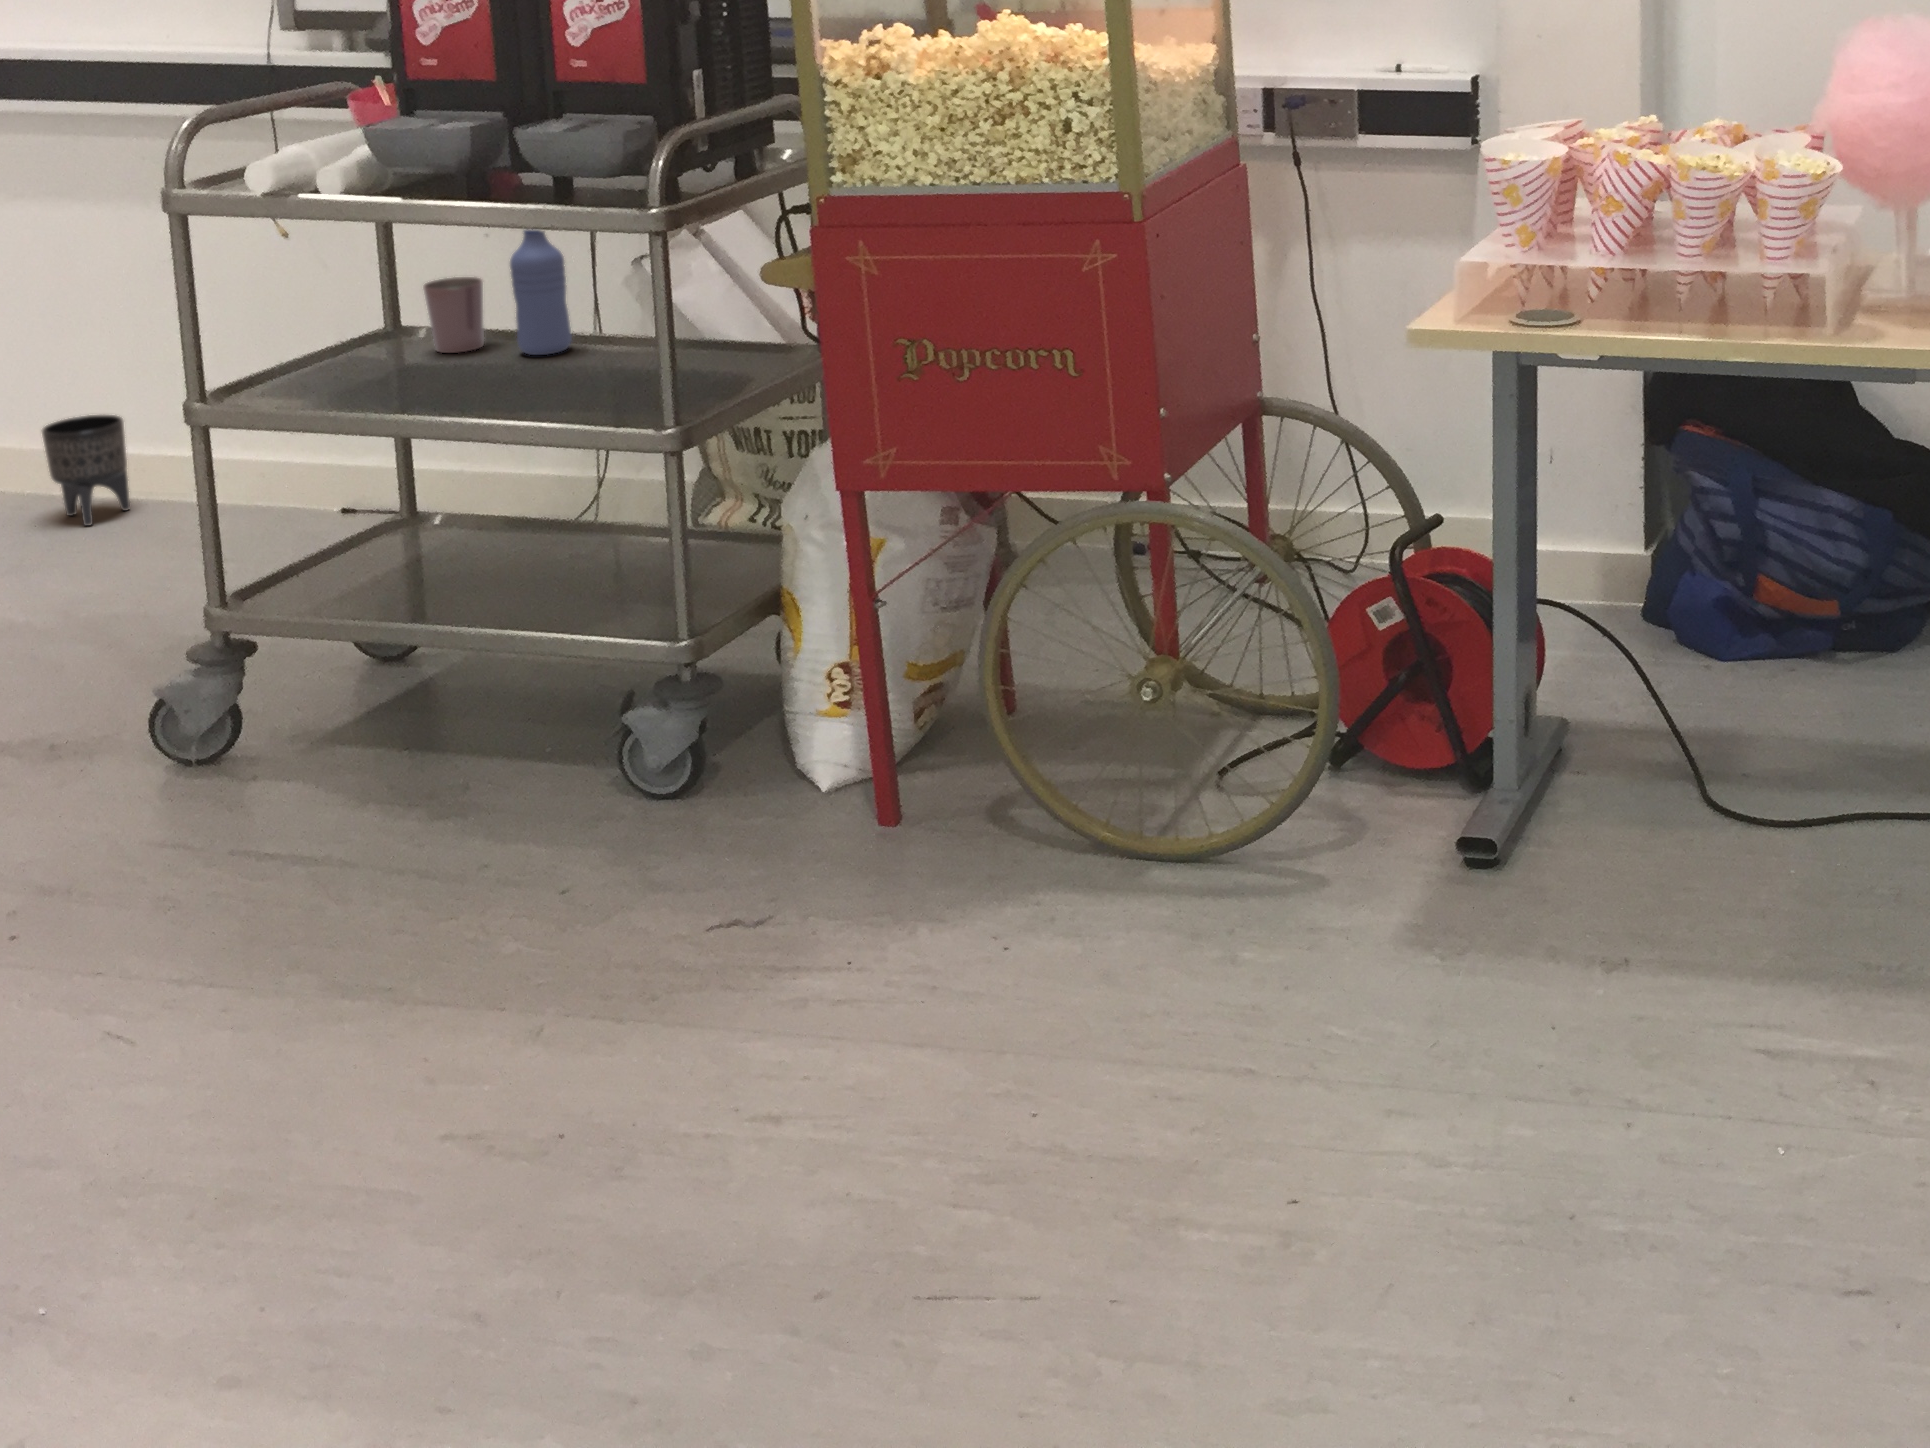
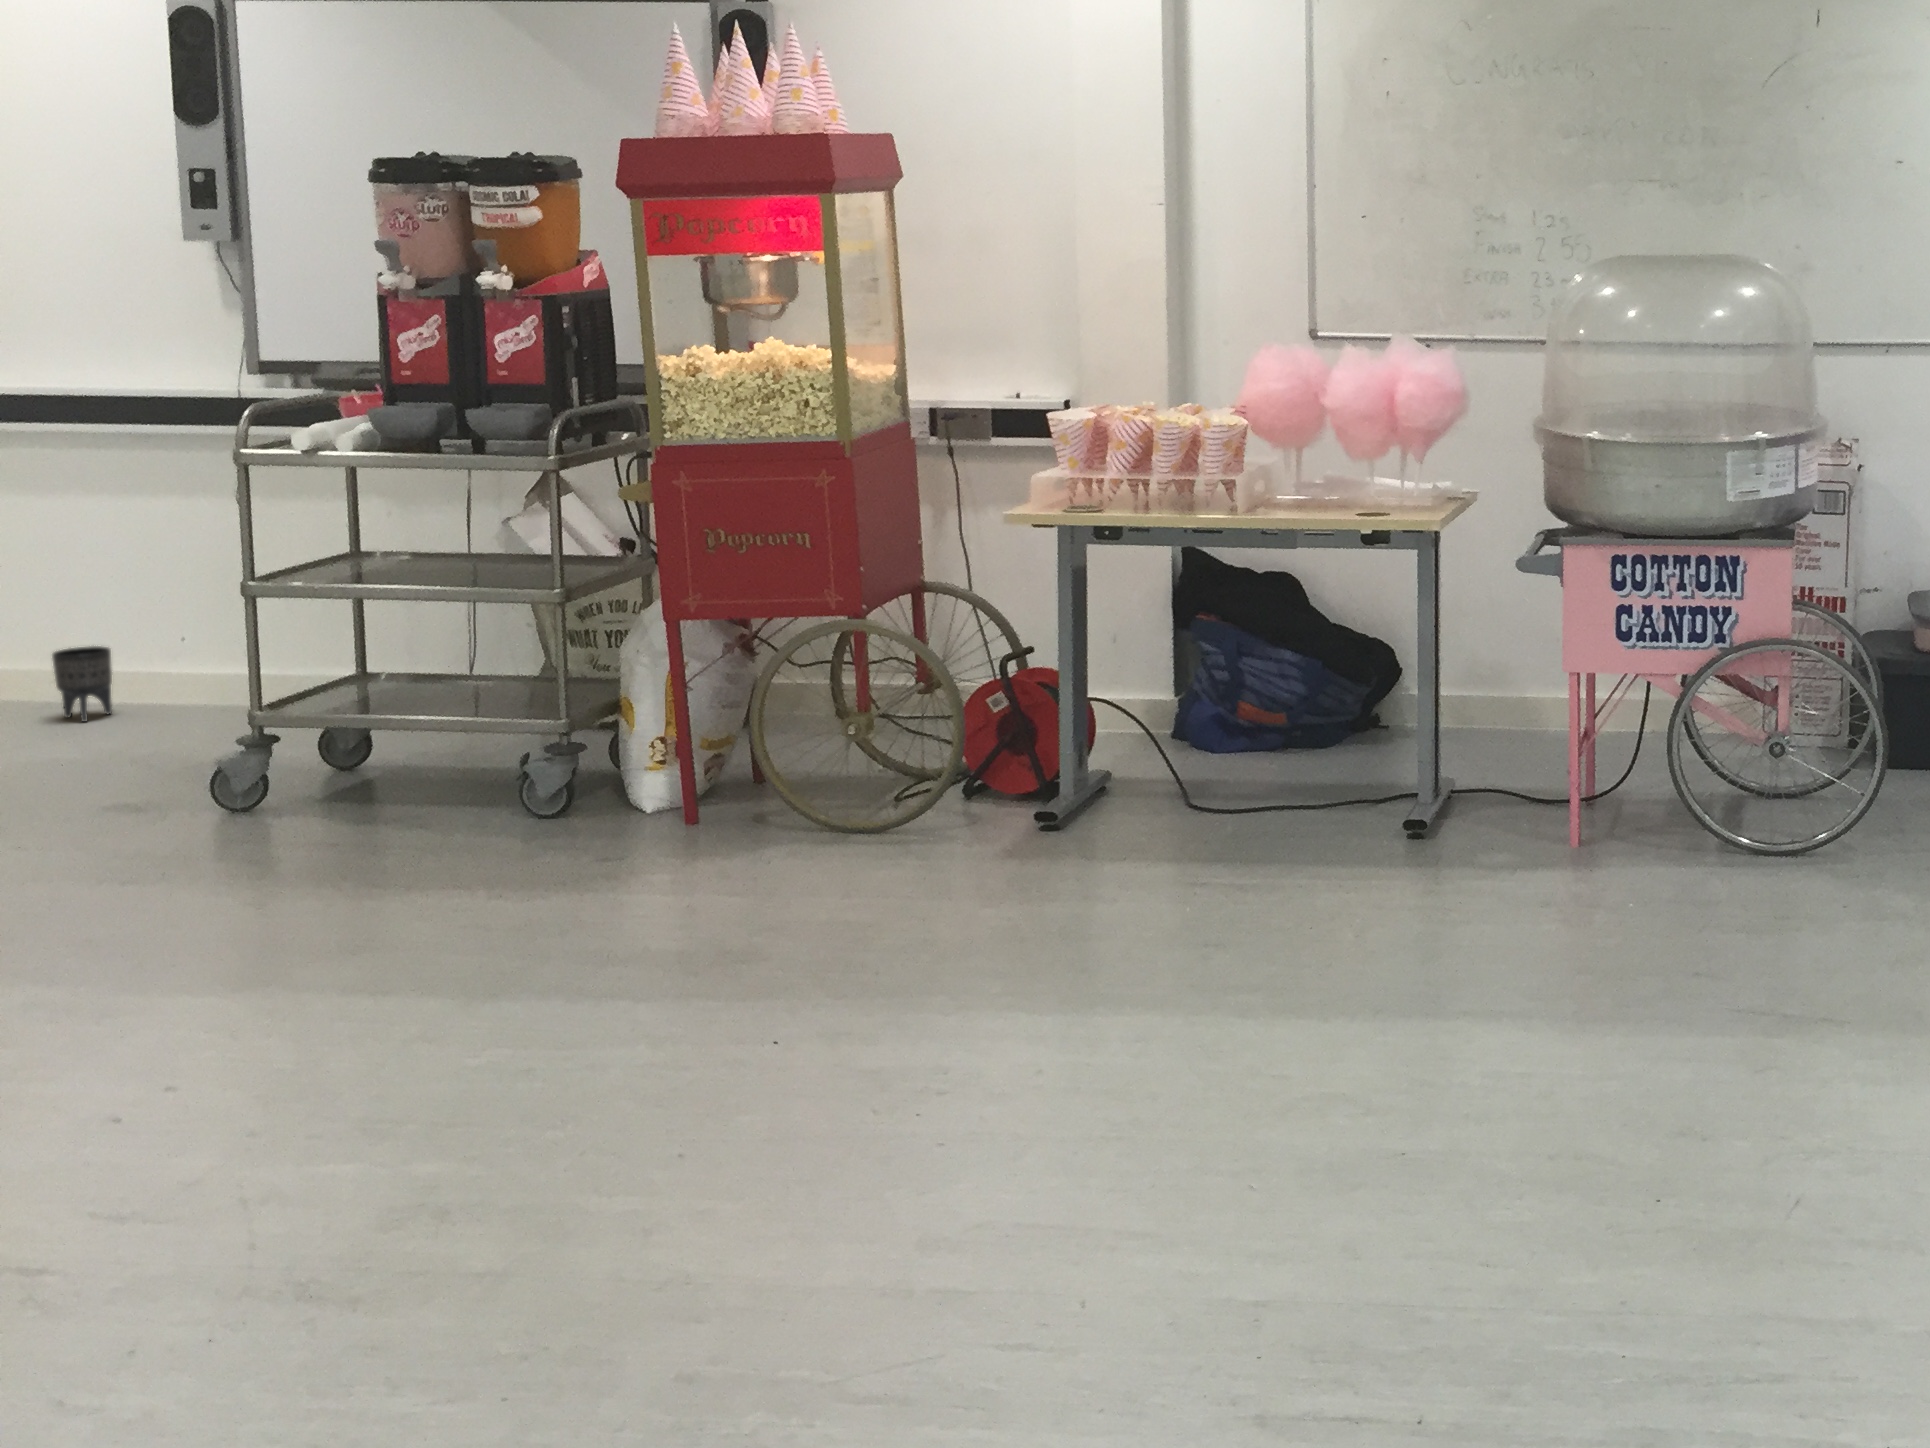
water bottle: present [510,230,572,355] -> none [437,481,476,568]
cup: present [423,277,484,353] -> none [377,521,416,568]

